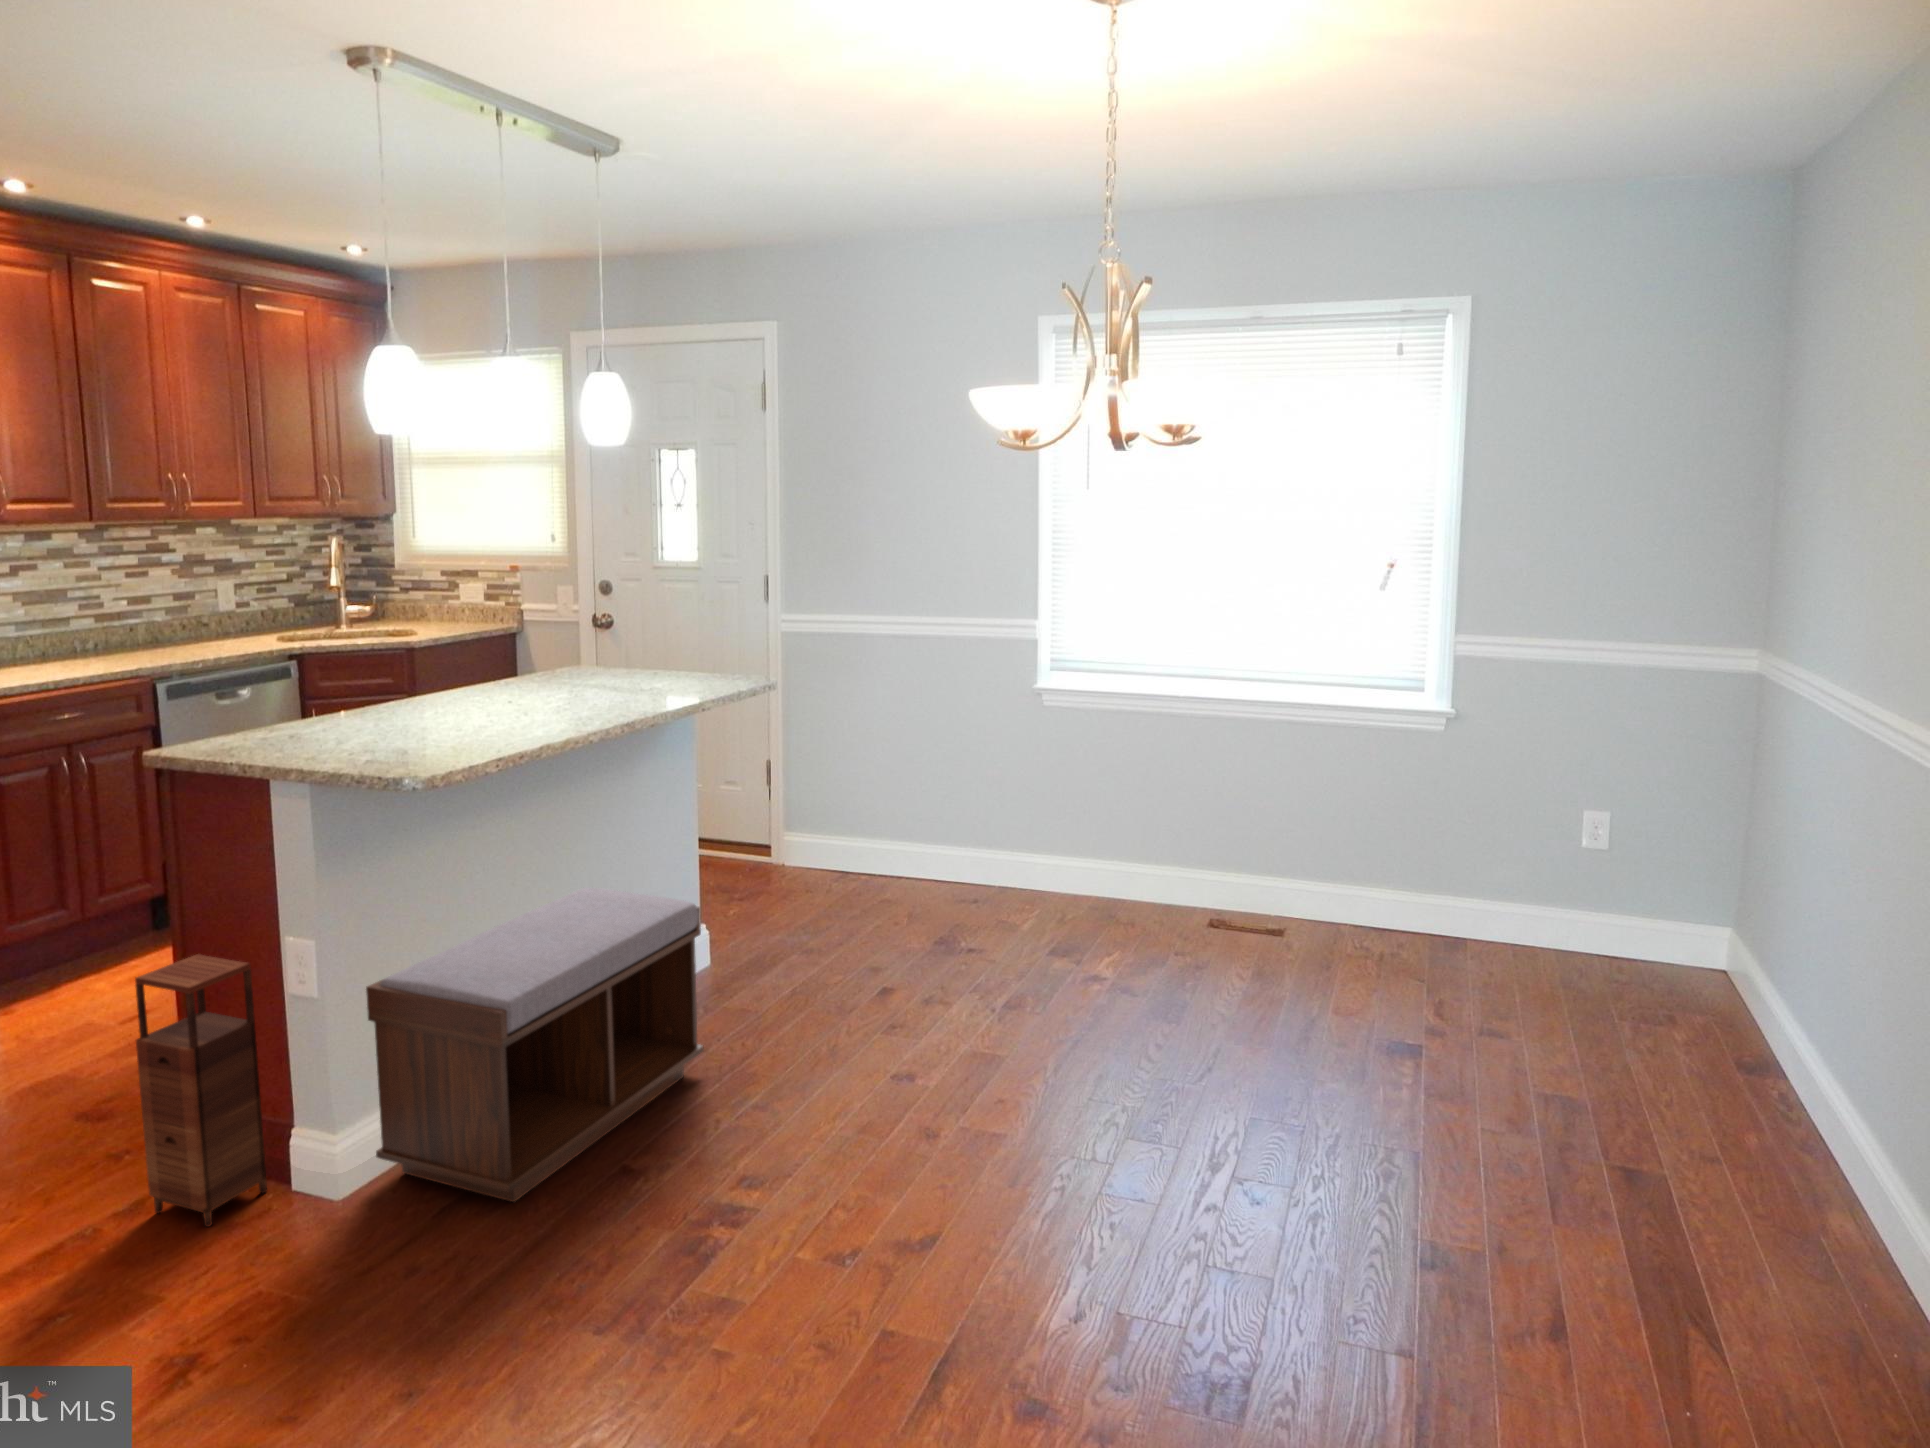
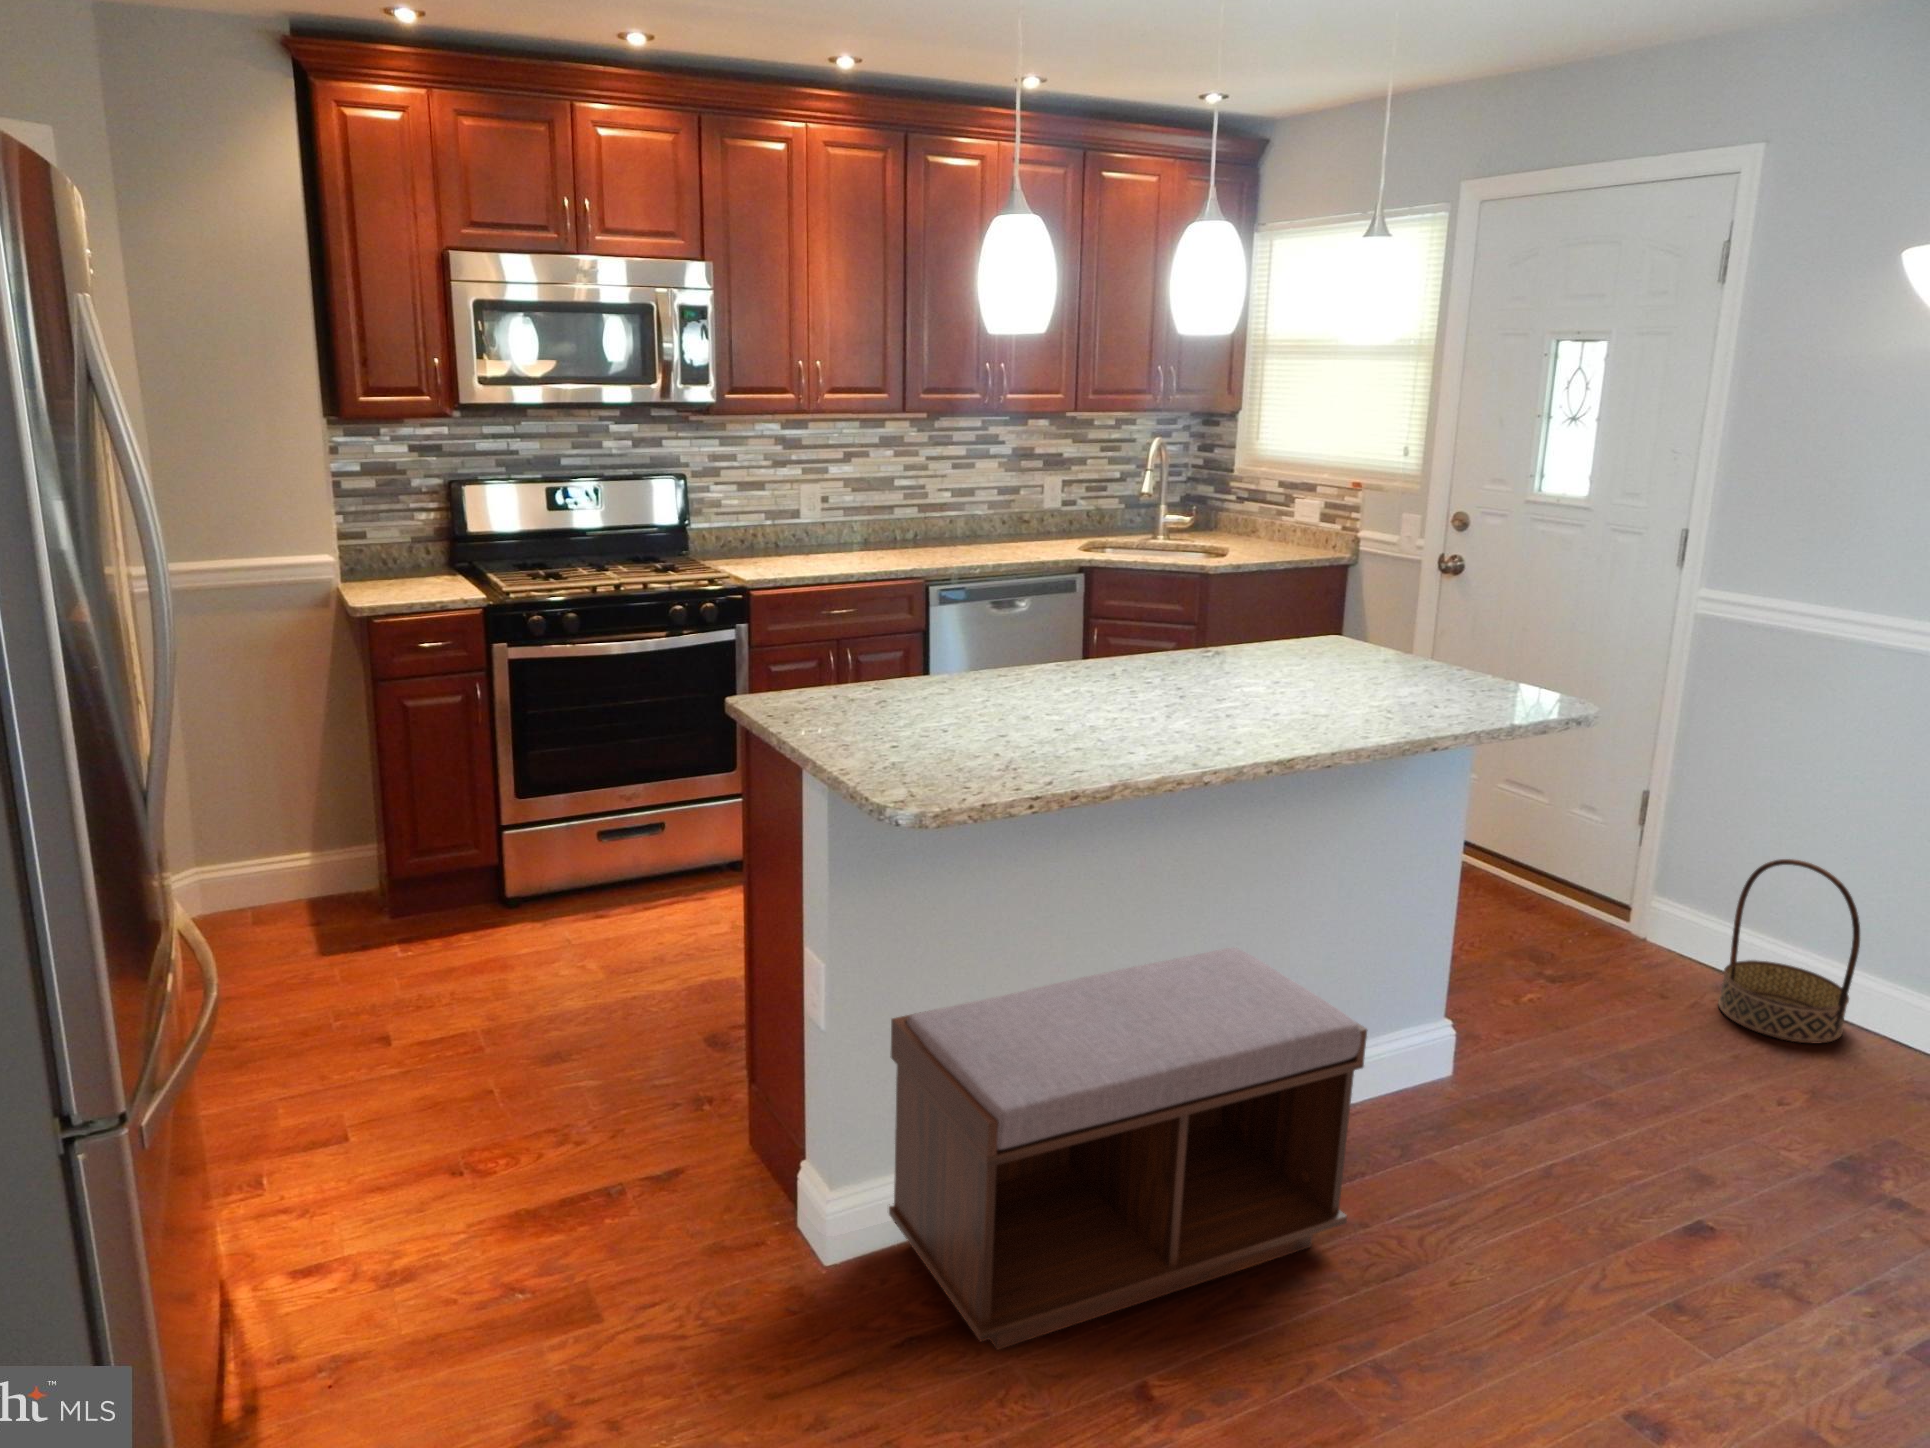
basket: none [842,778,913,895] -> present [1718,859,1860,1043]
storage cabinet: present [135,954,267,1227] -> none [682,921,790,1218]

